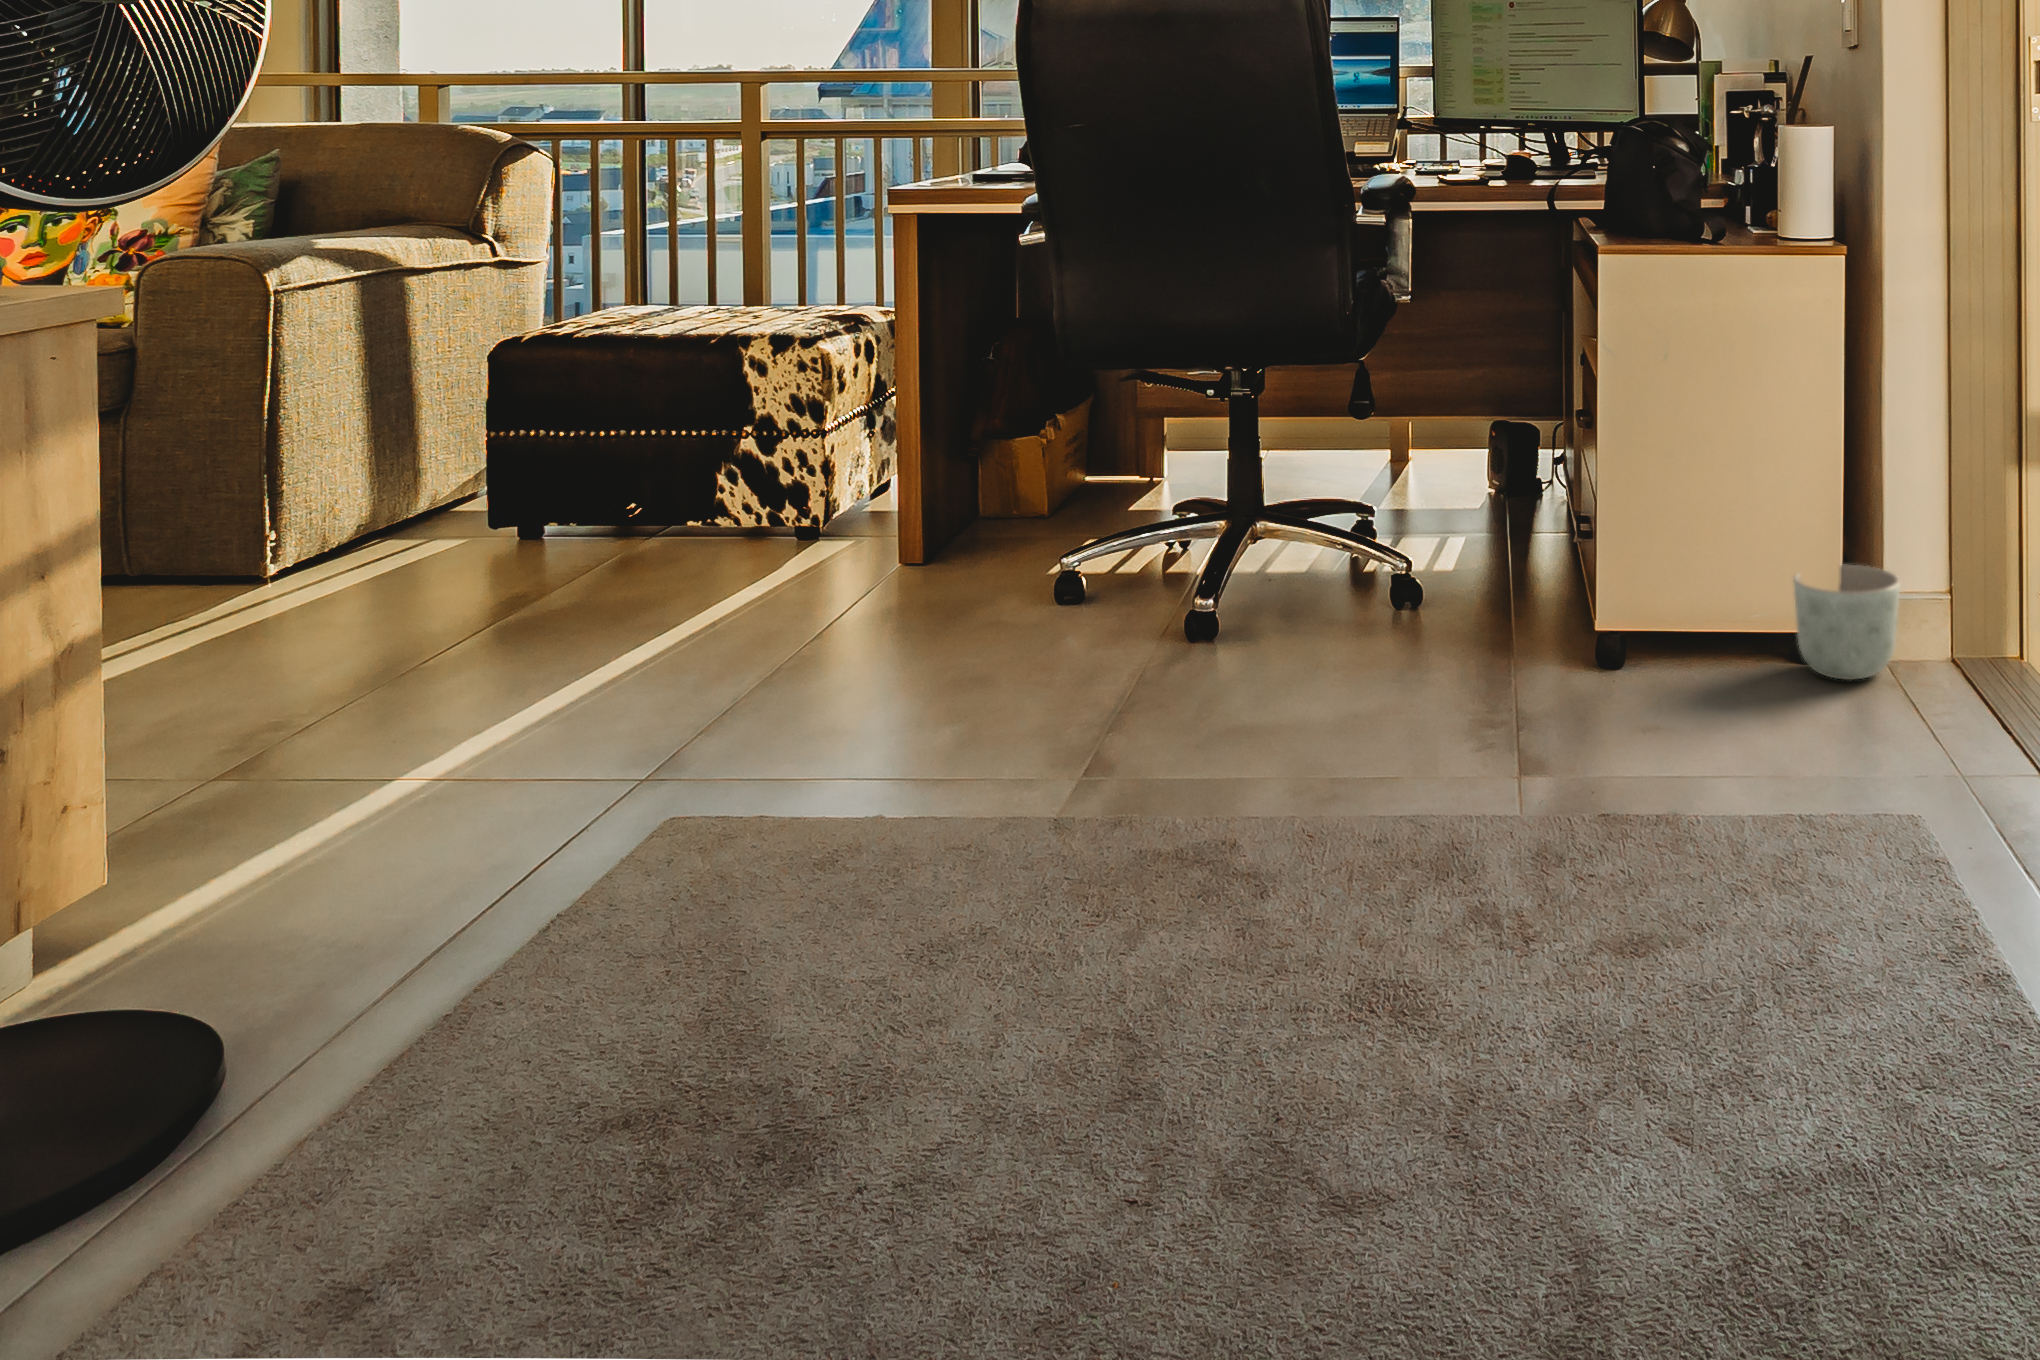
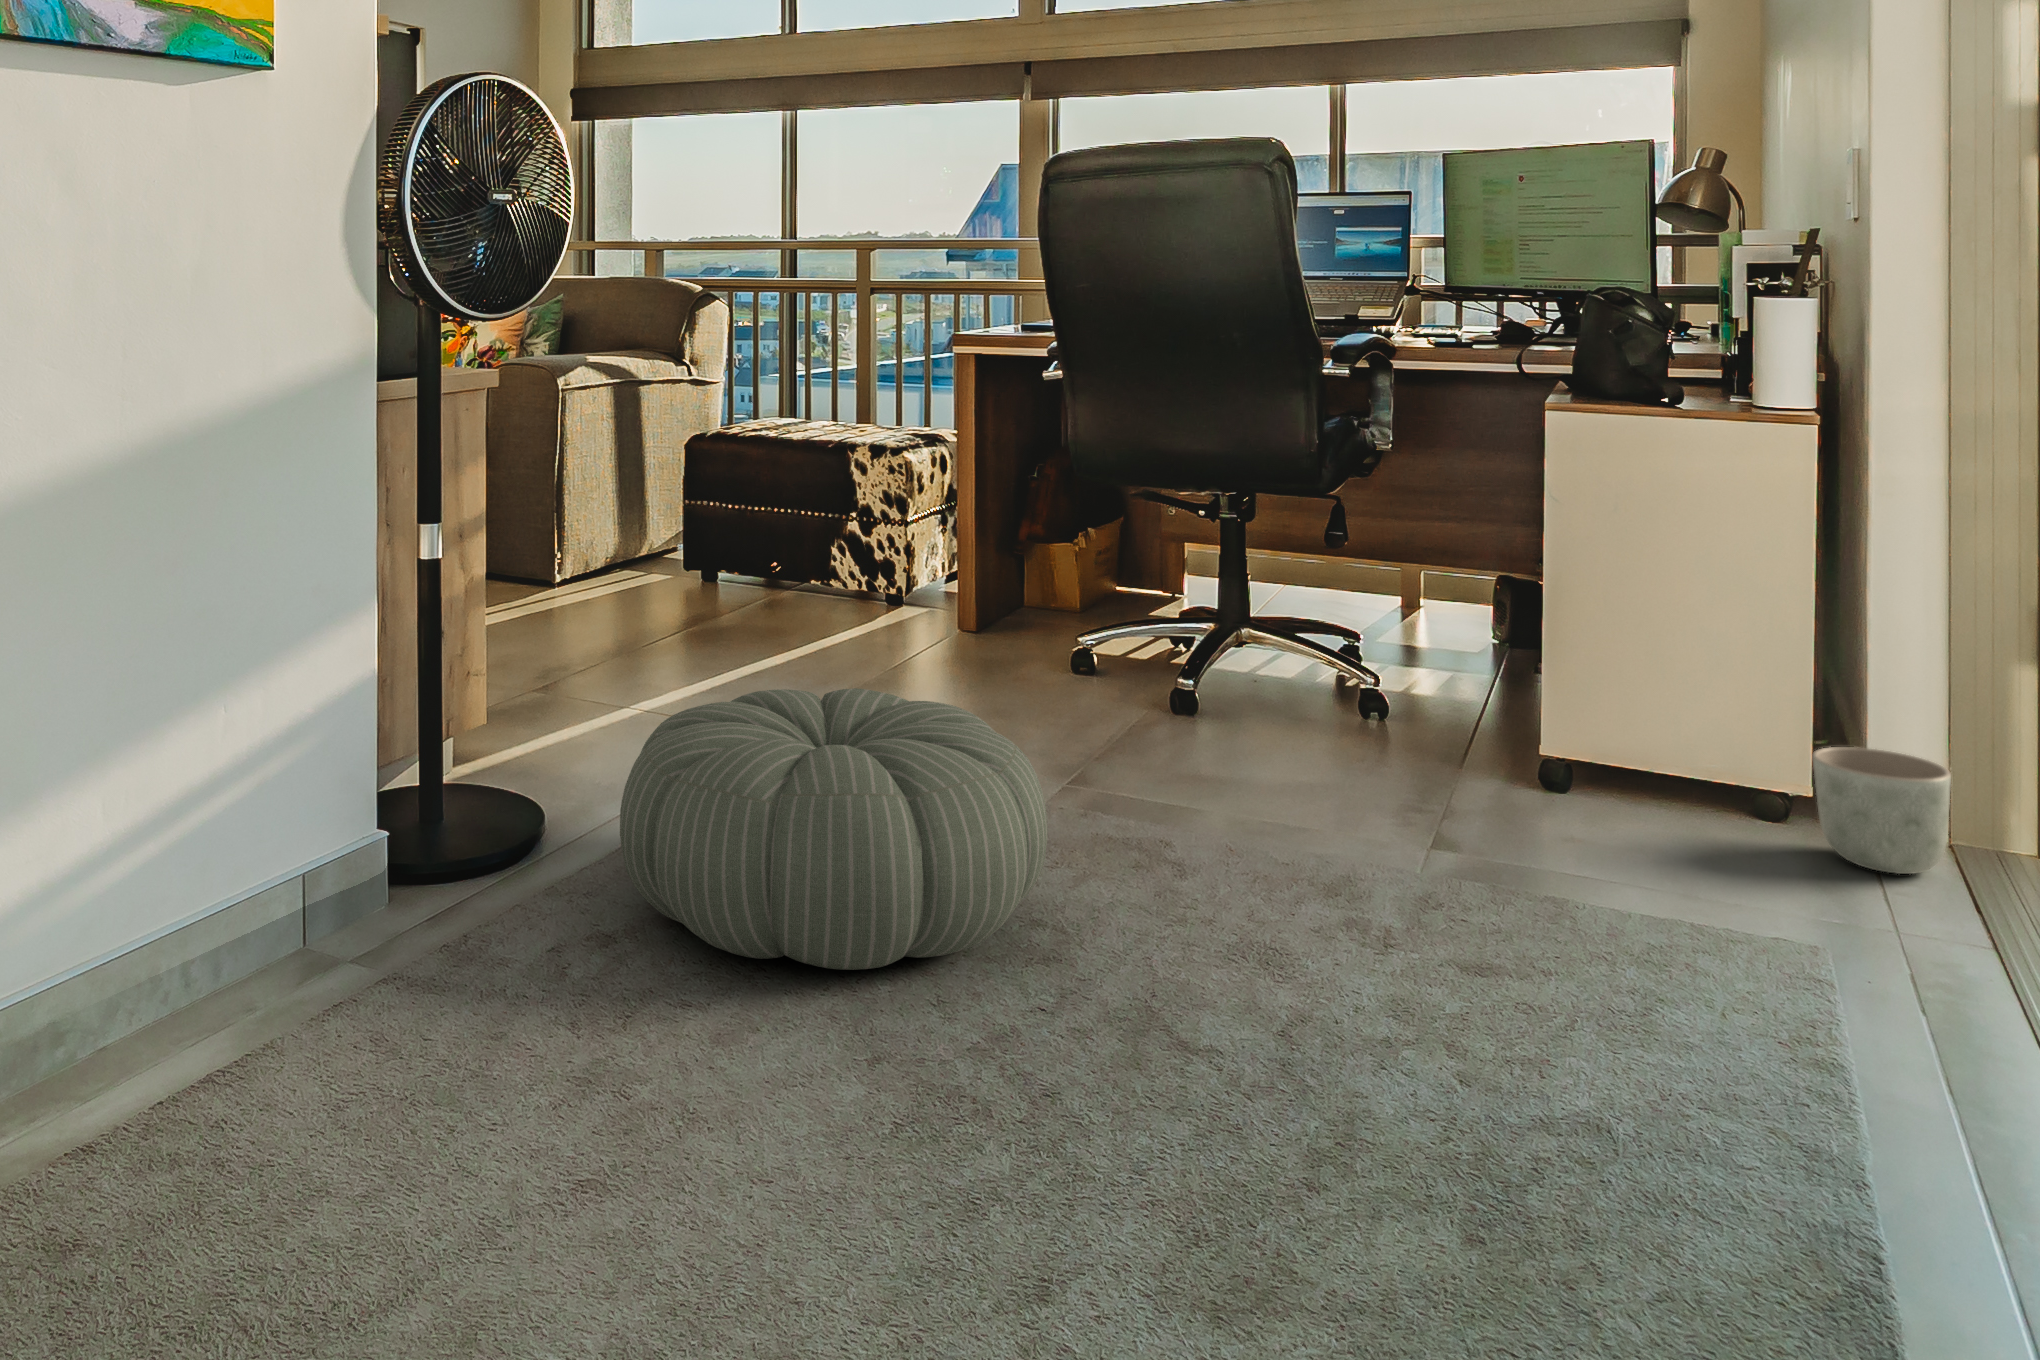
pouf: none [375,688,1049,1126] -> present [620,688,1048,970]

